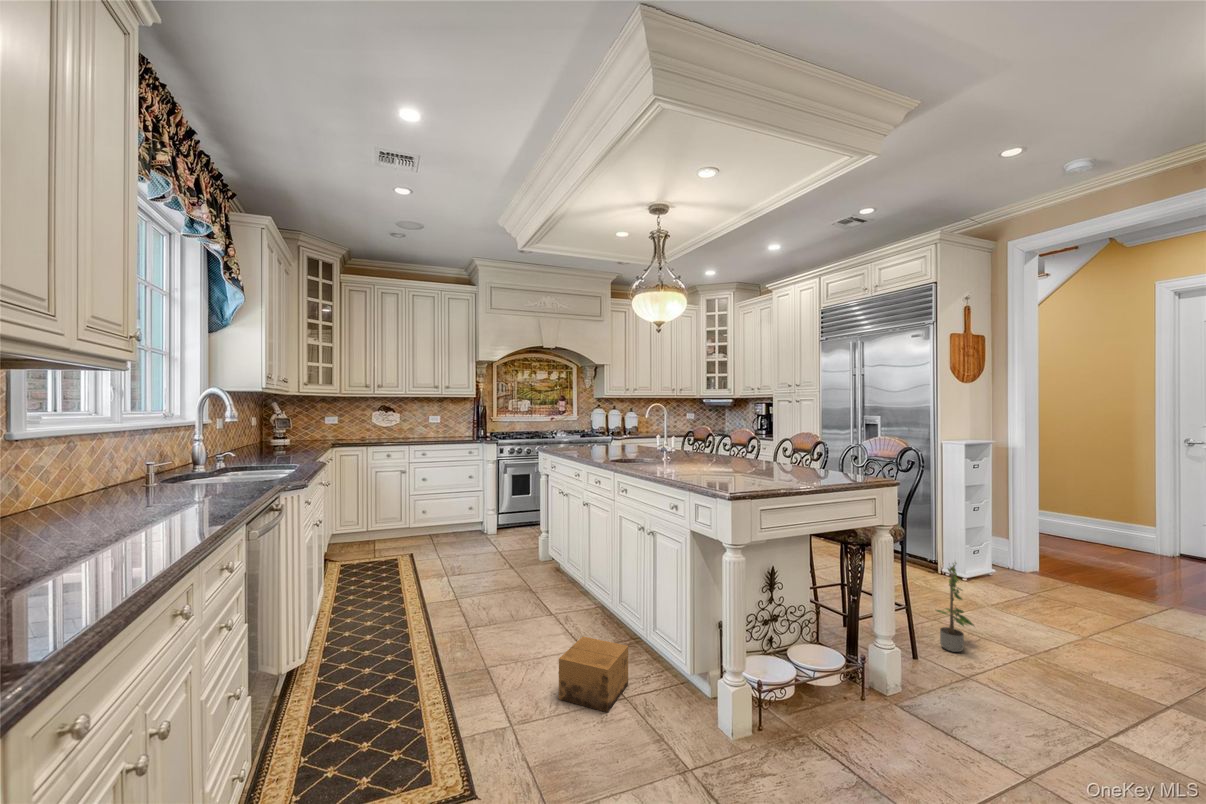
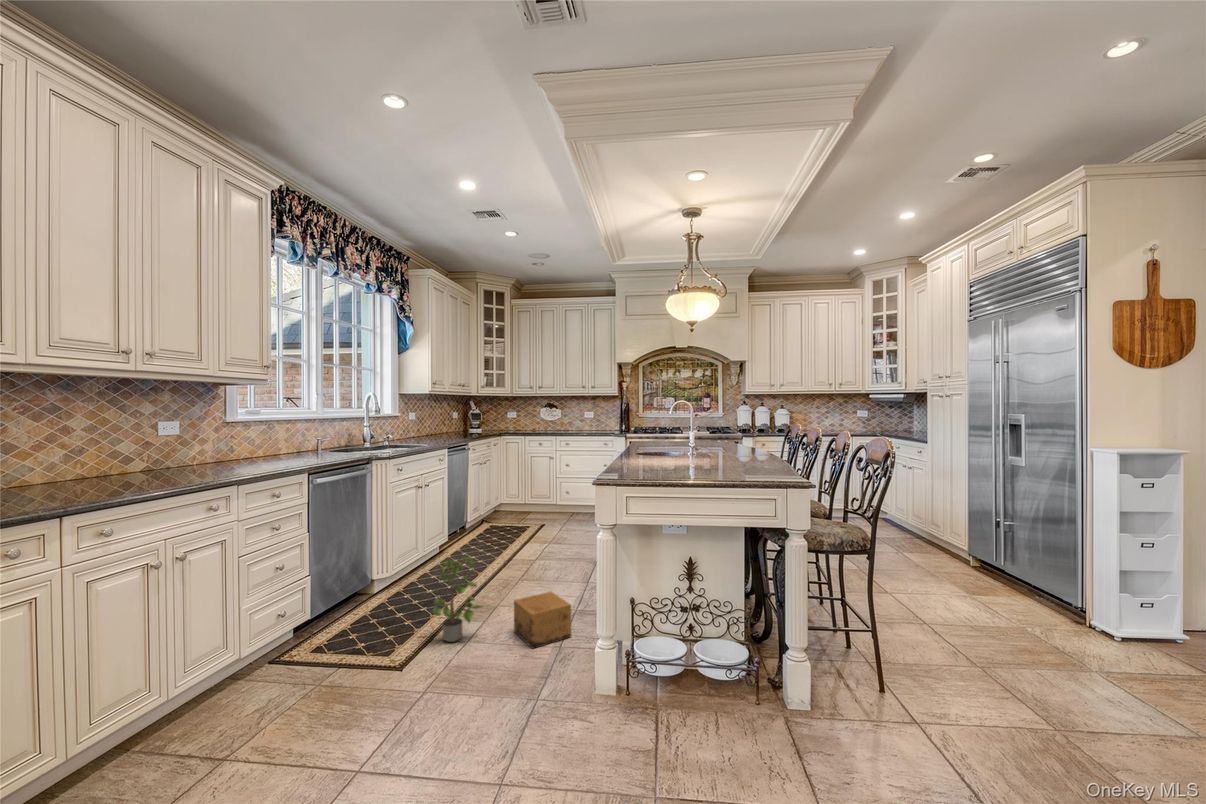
potted plant: present [936,562,973,652] -> present [433,557,482,642]

